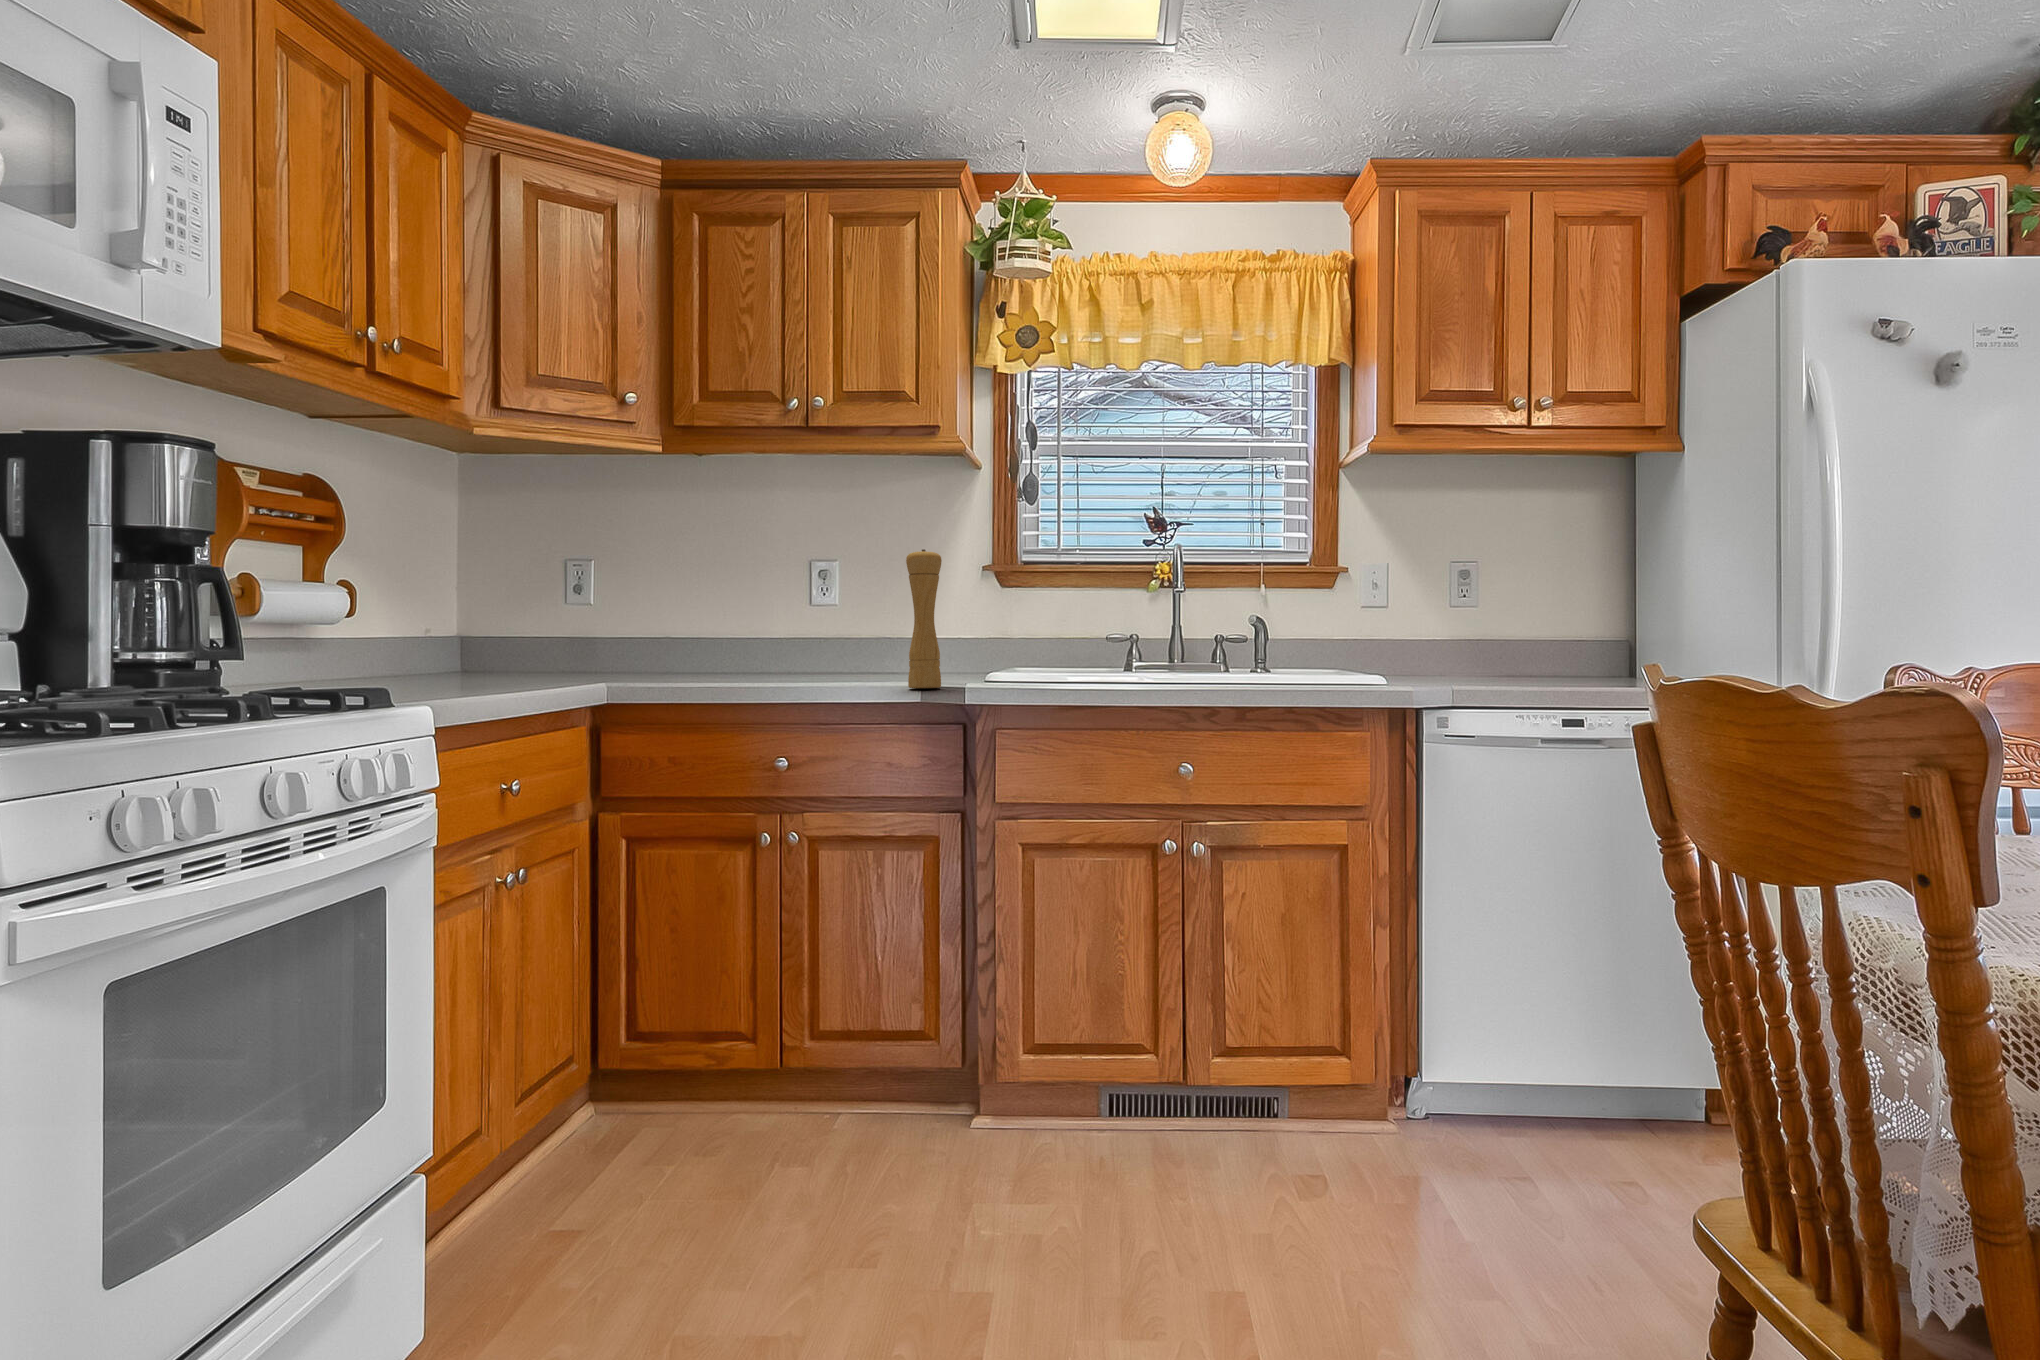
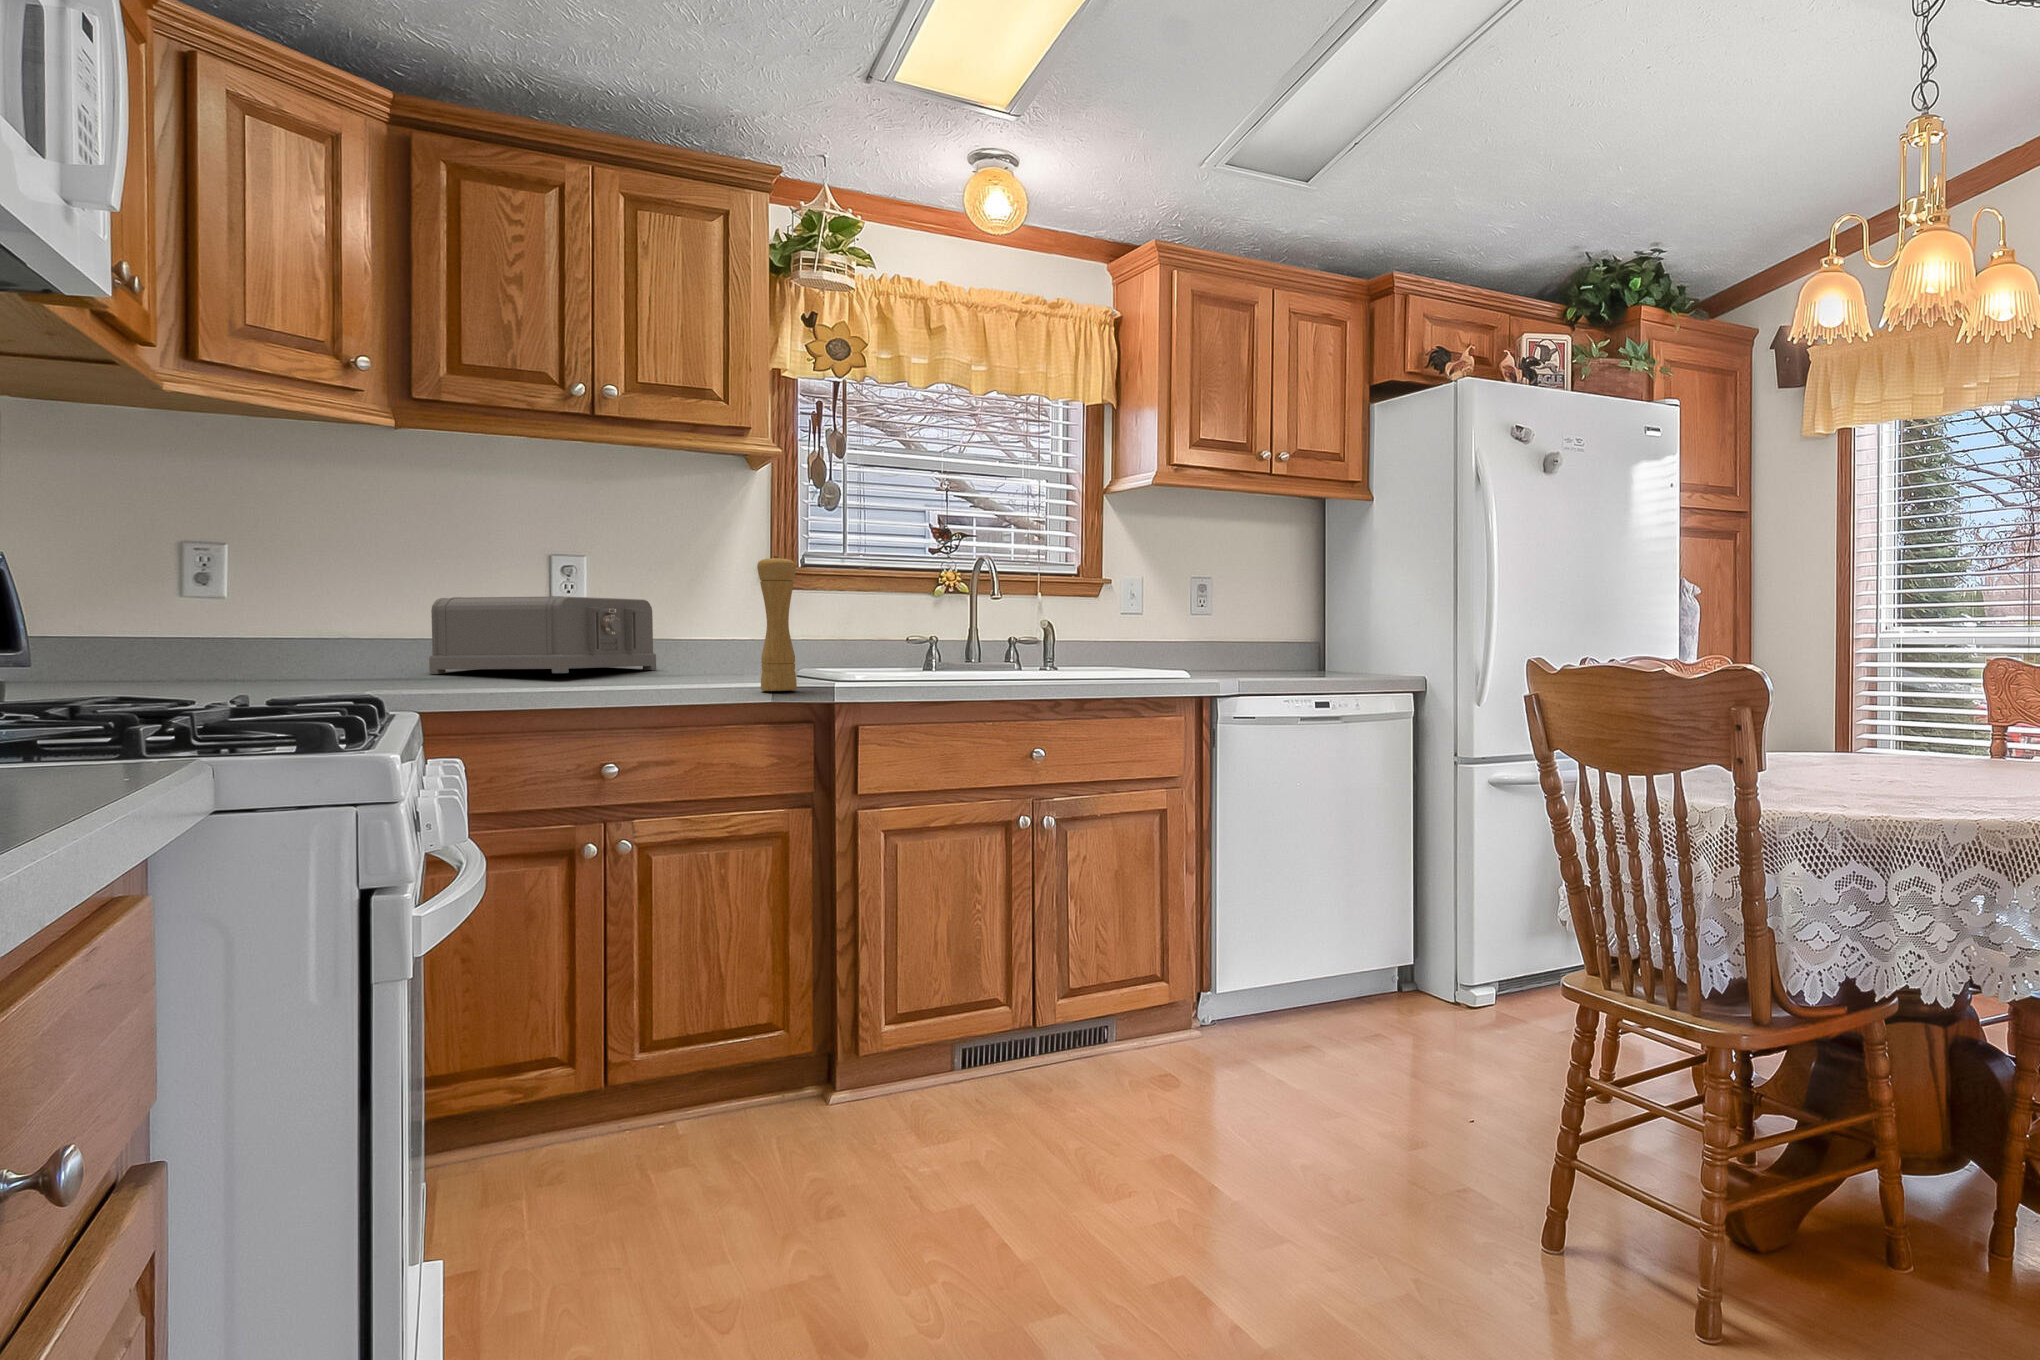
toaster: none [726,599,898,671] -> present [429,596,656,674]

